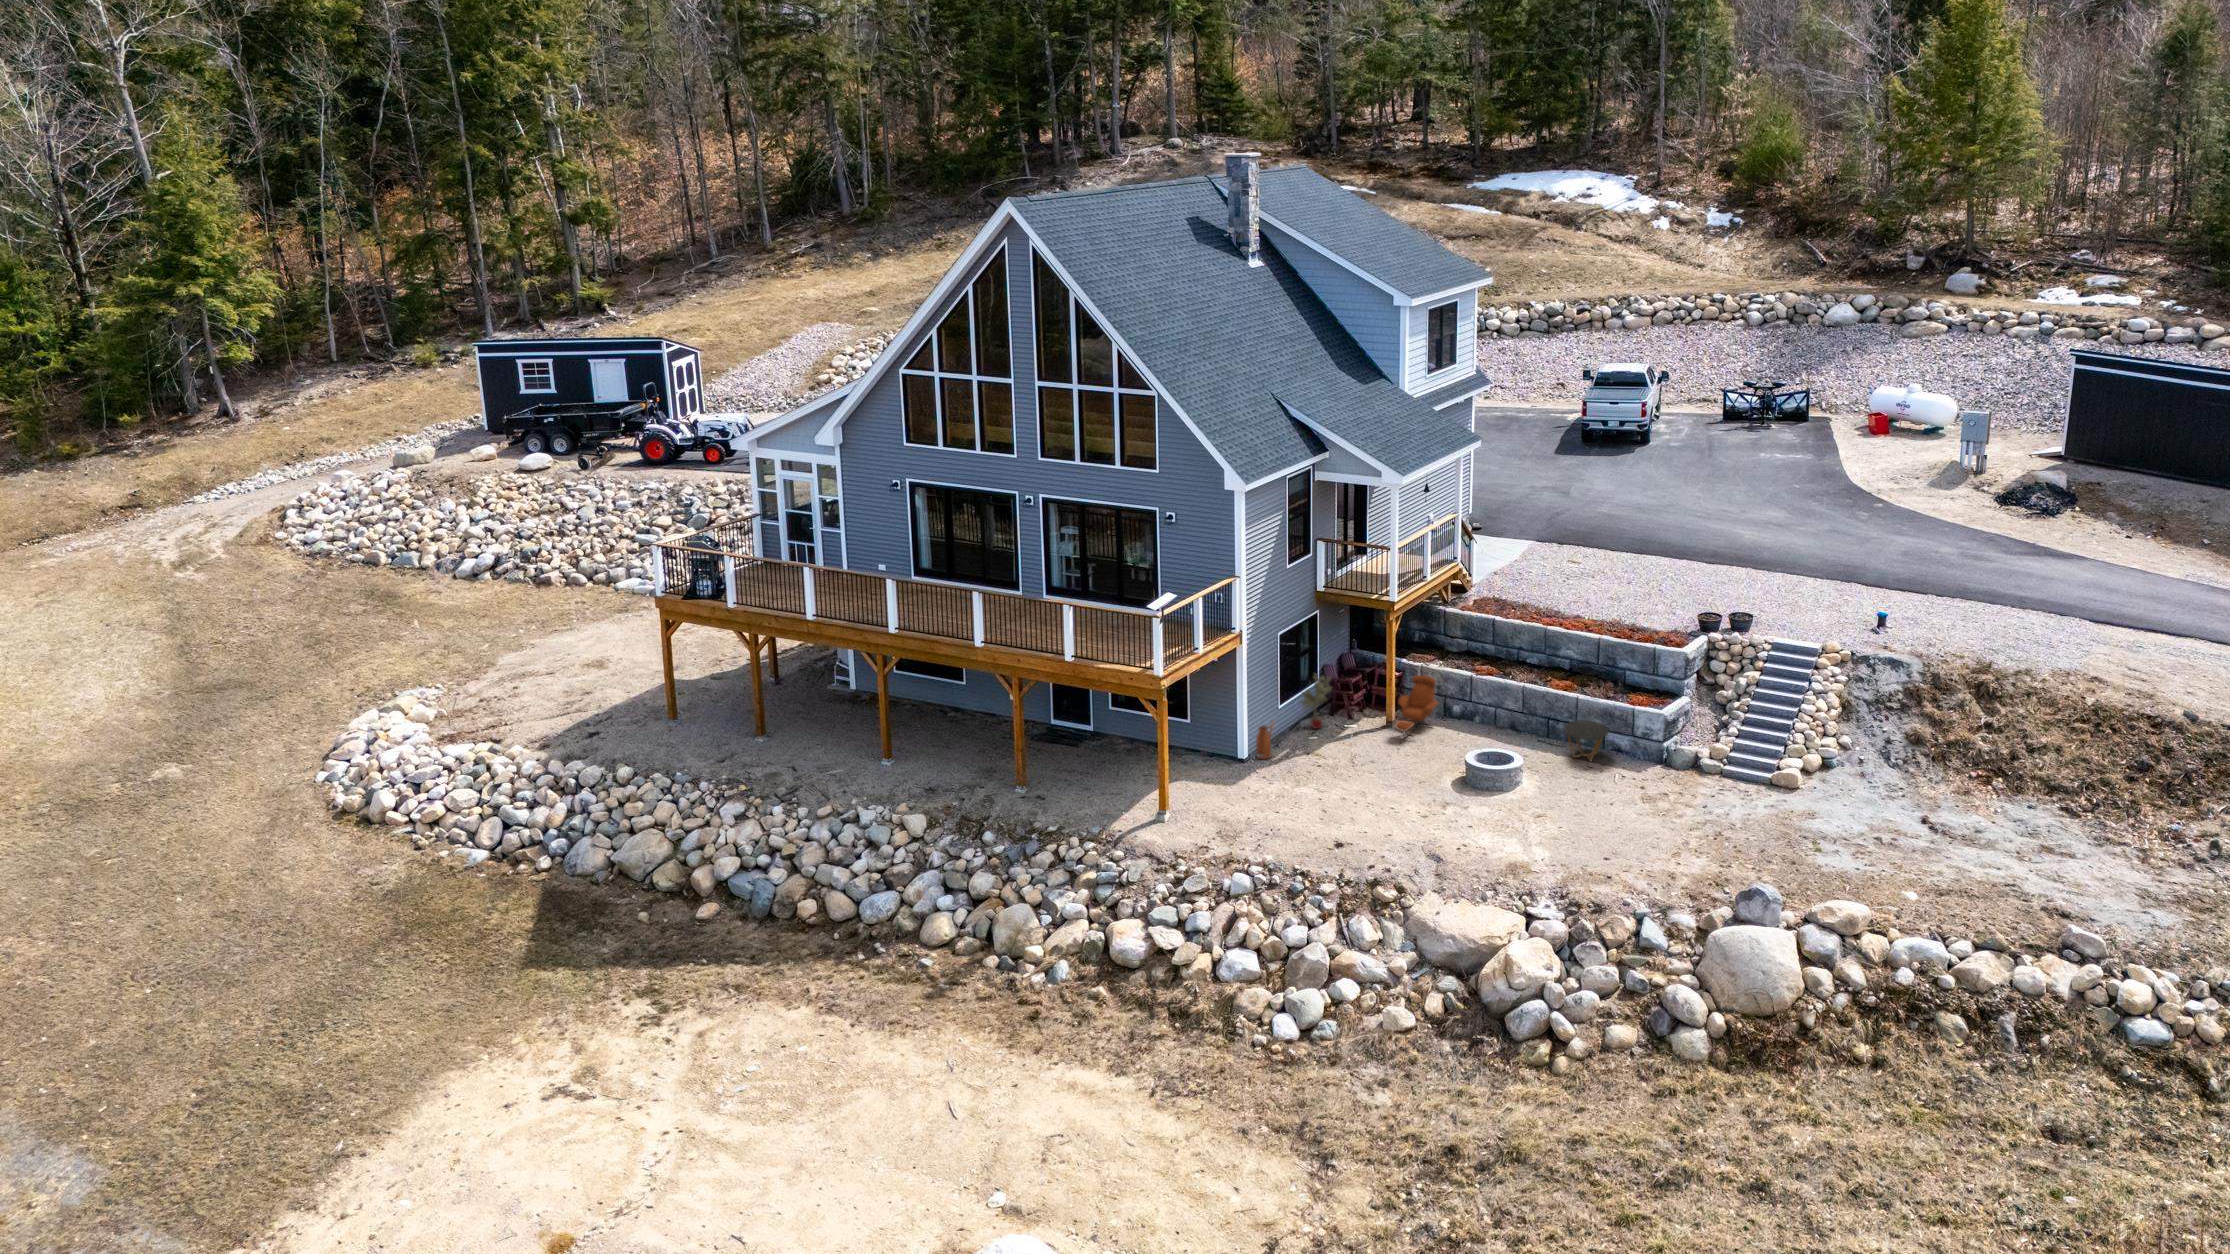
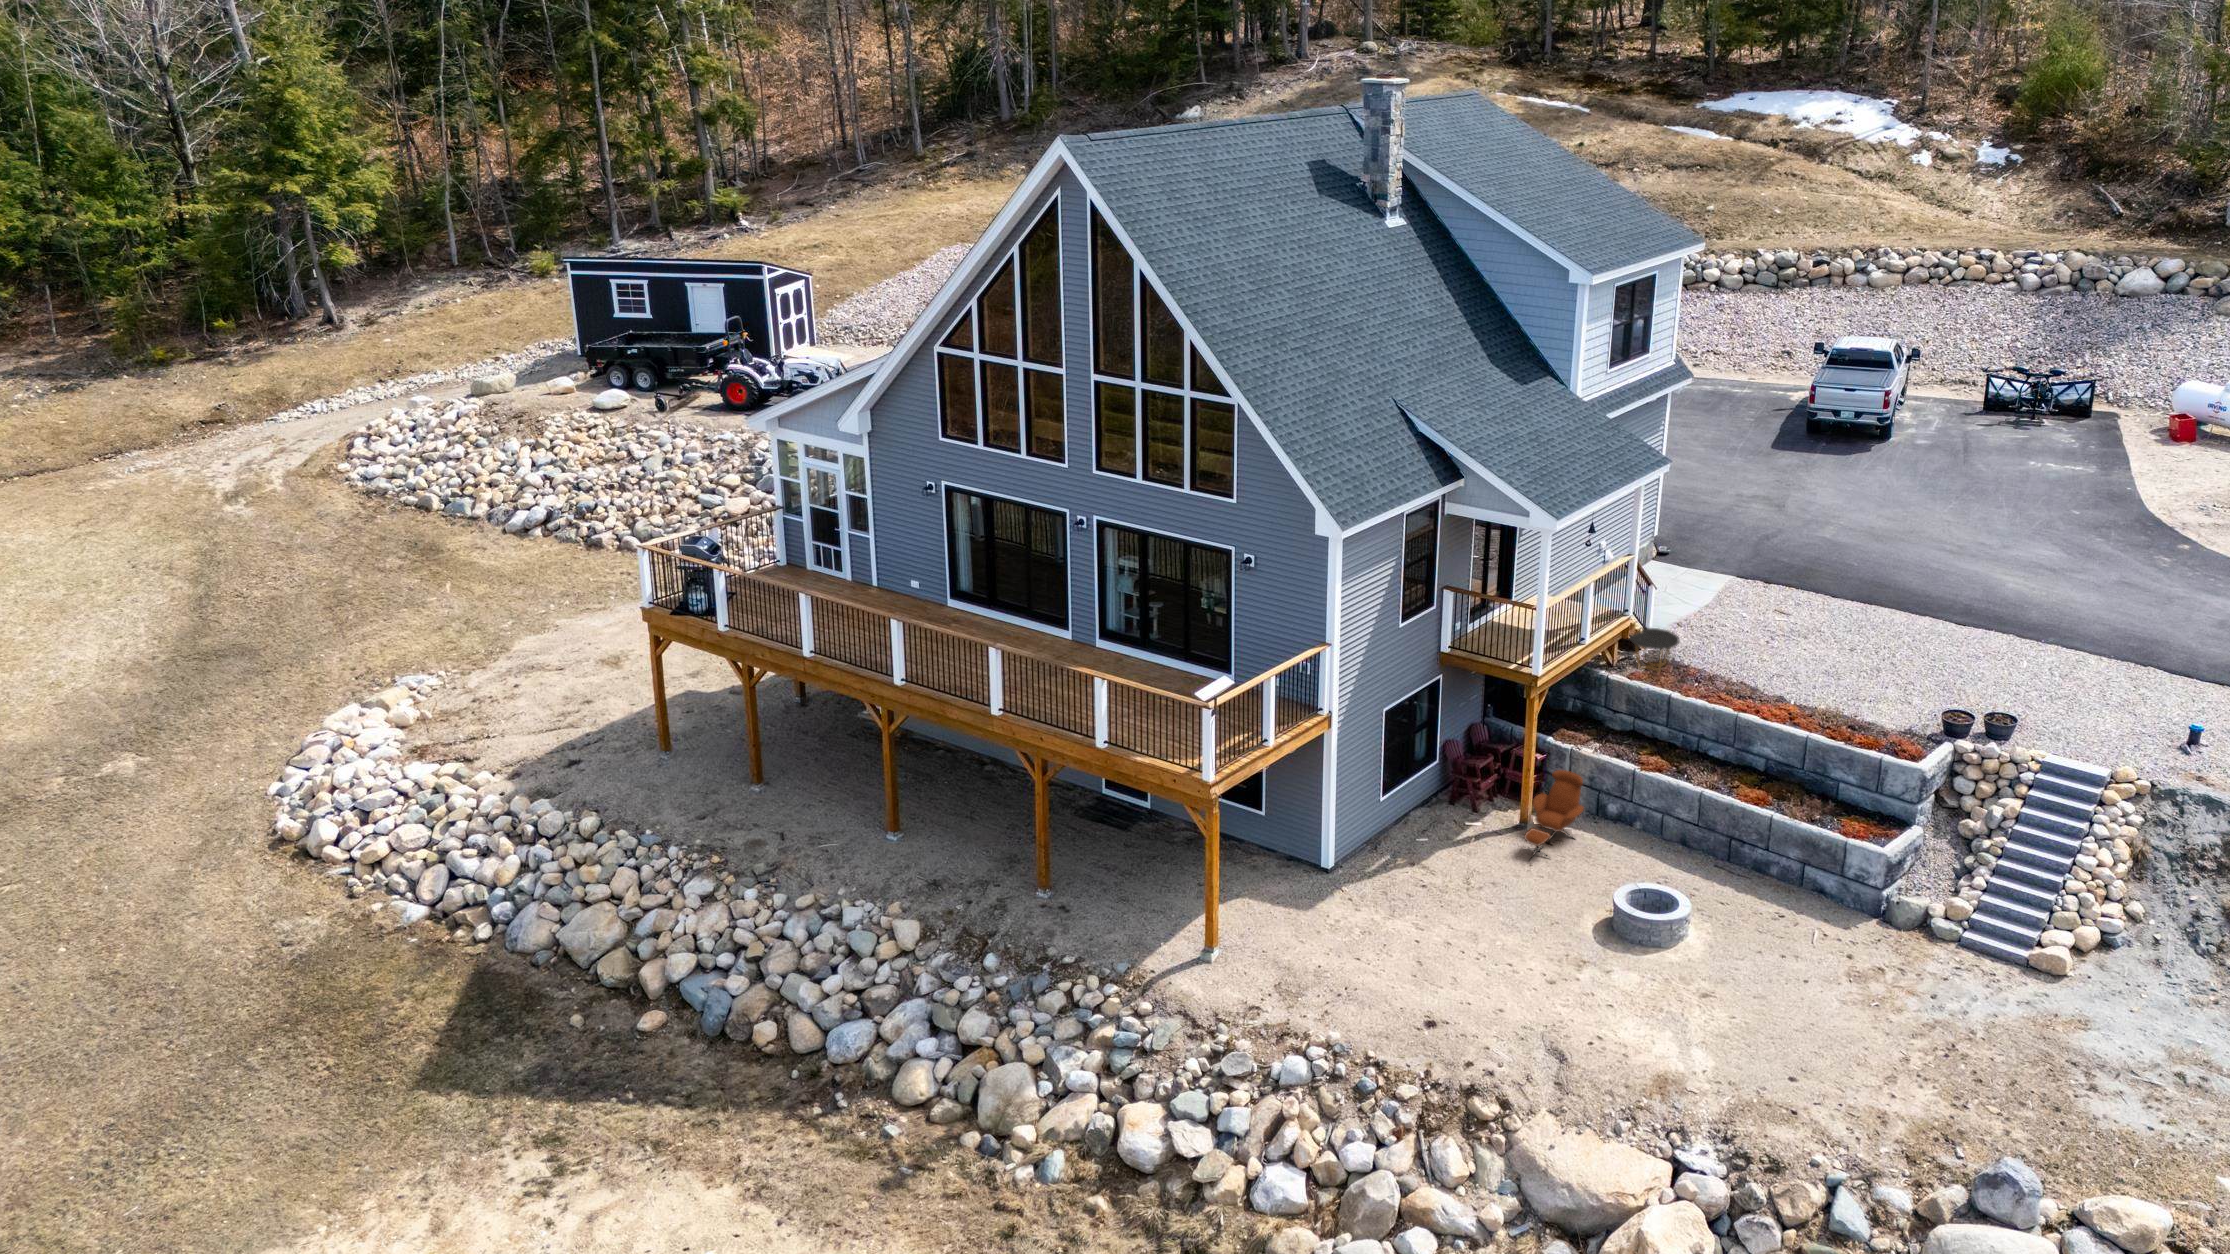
potted tree: present [1300,676,1331,729] -> none [1404,758,1449,828]
side table: present [1564,720,1609,761] -> present [1629,628,1679,673]
watering can: present [1256,722,1275,760] -> none [1344,819,1371,870]

